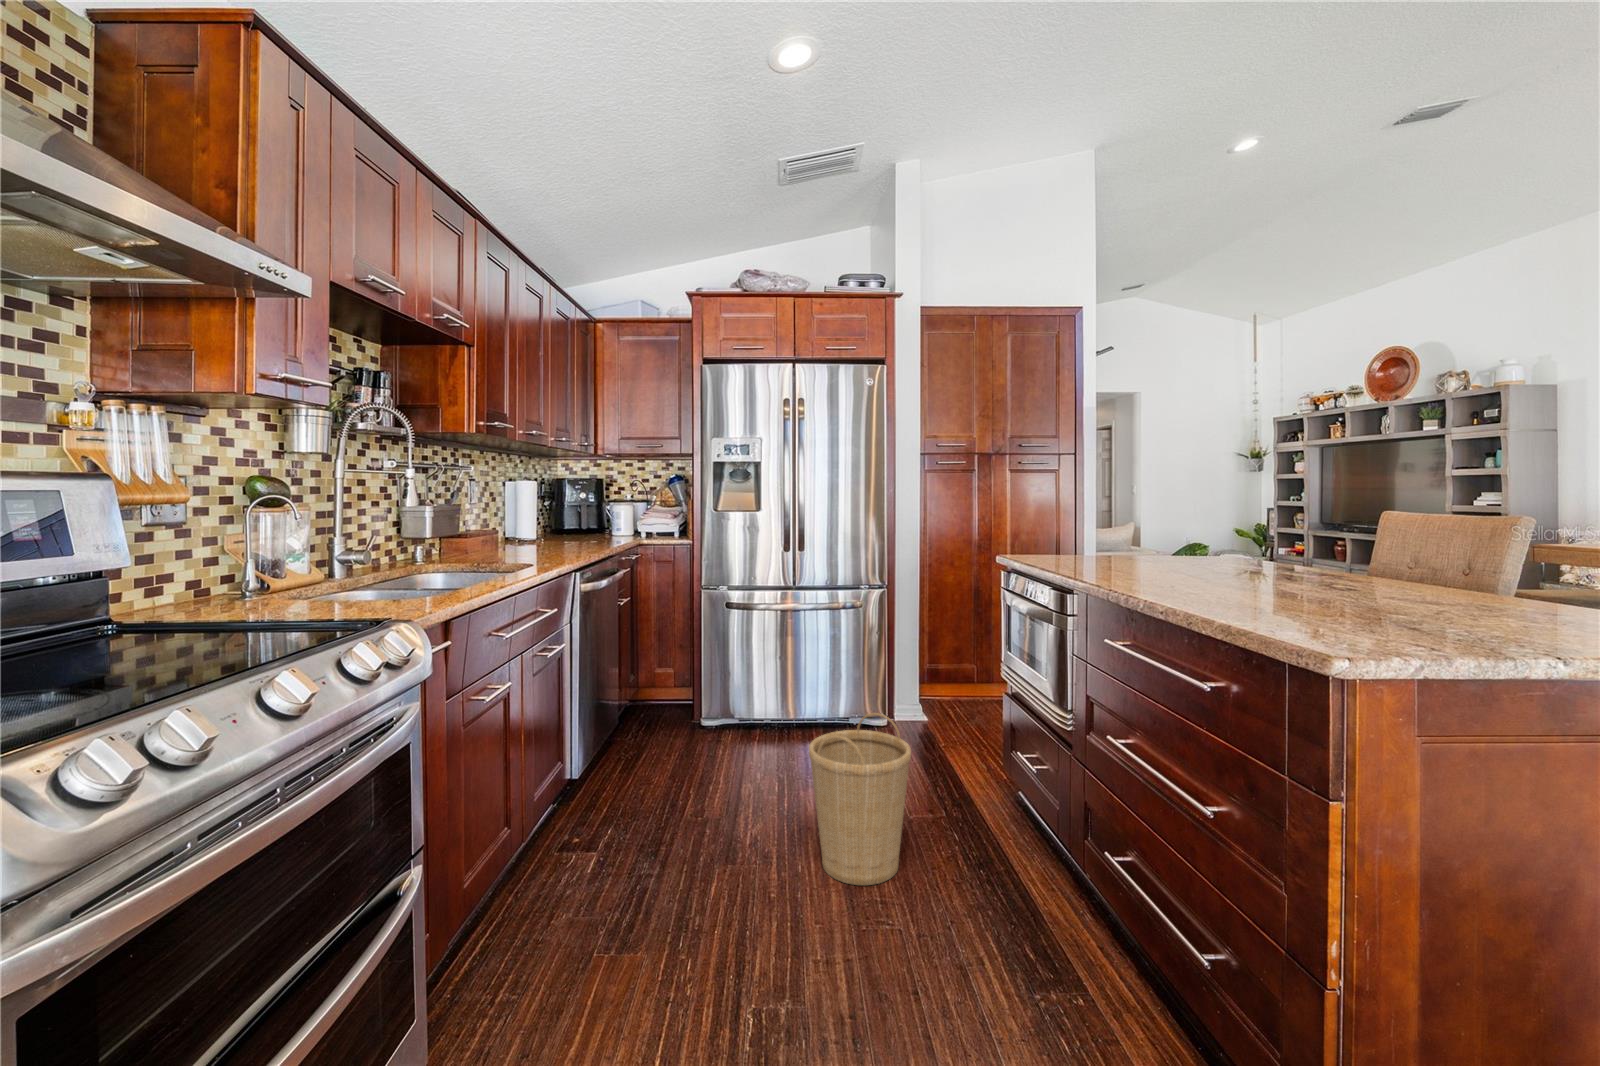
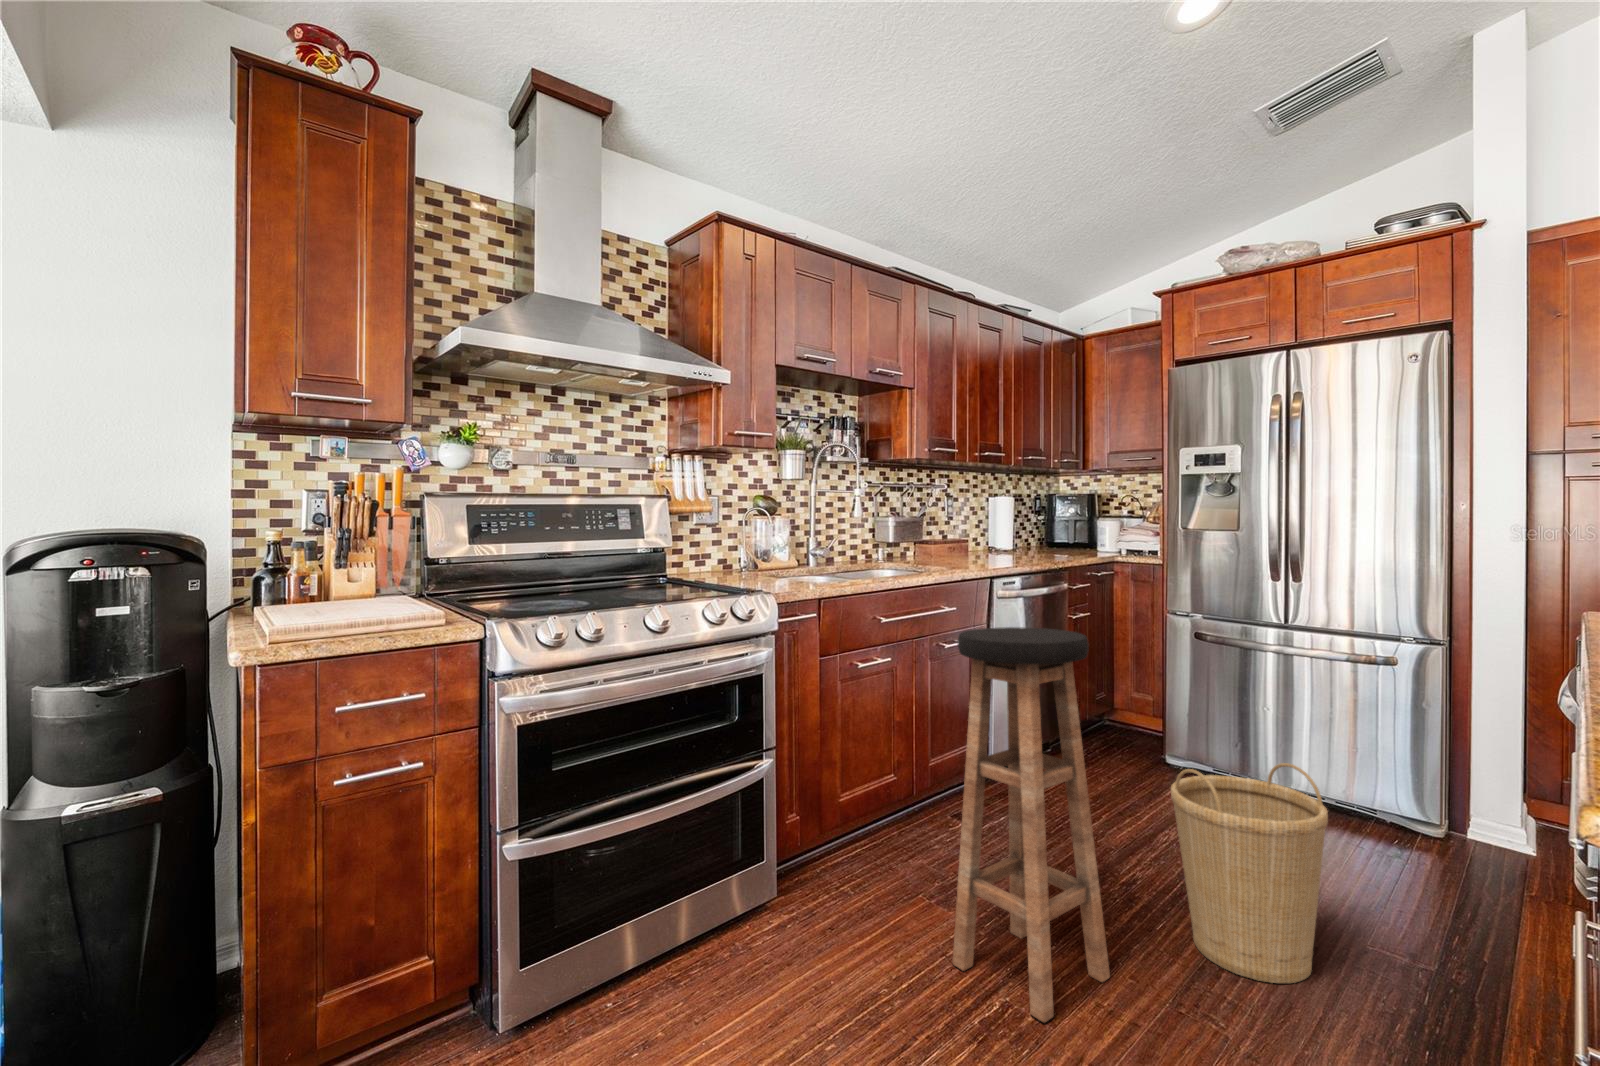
bar stool: none [684,636,807,1010] -> present [953,627,1110,1022]

